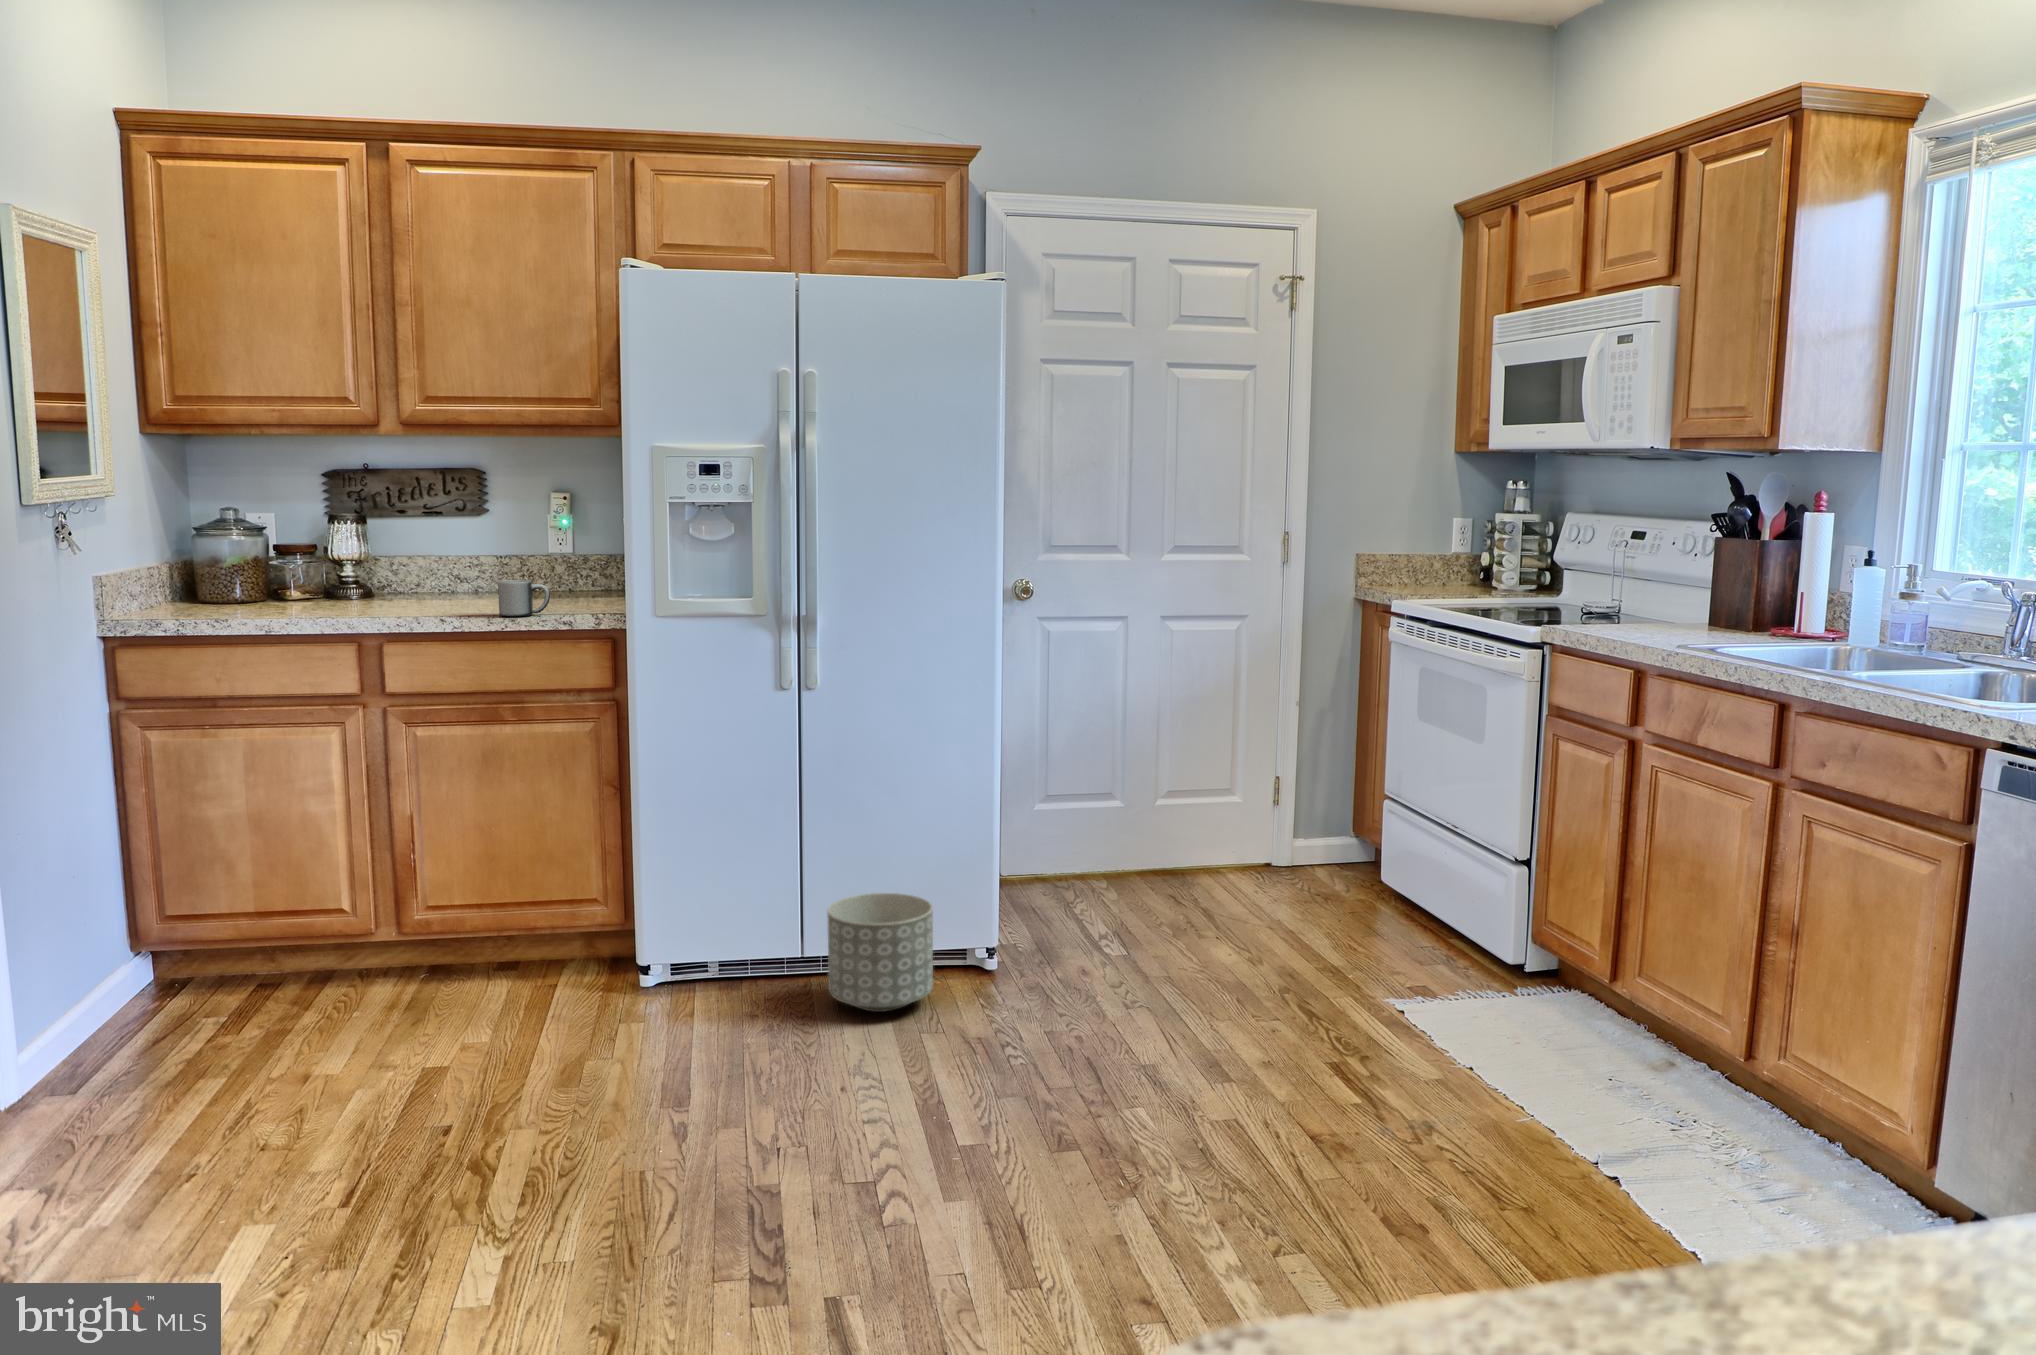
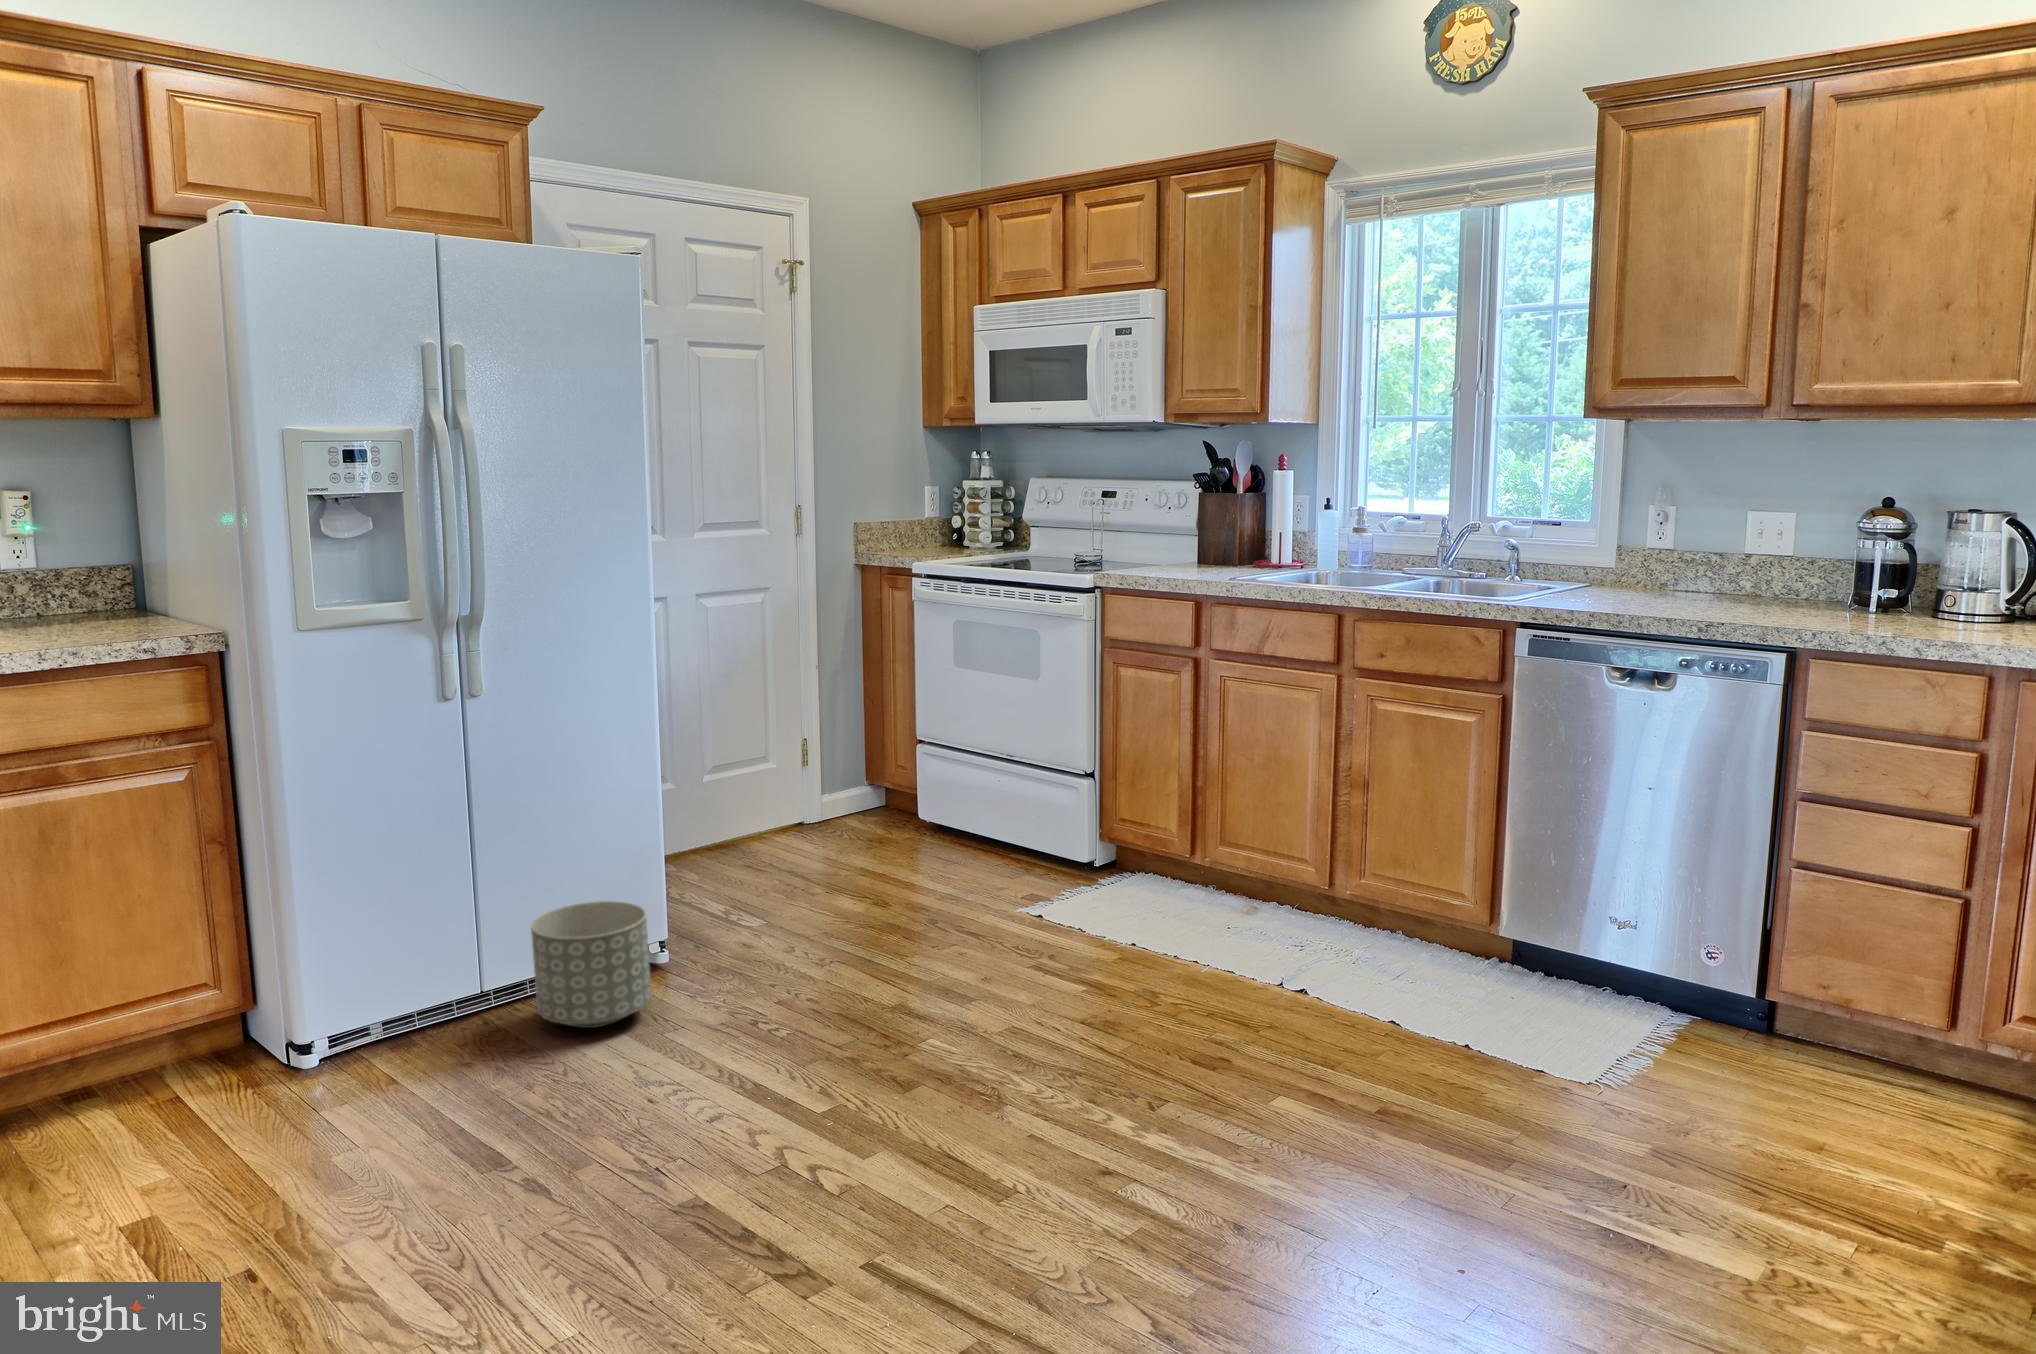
mug: present [498,580,550,617] -> none [31,605,105,653]

